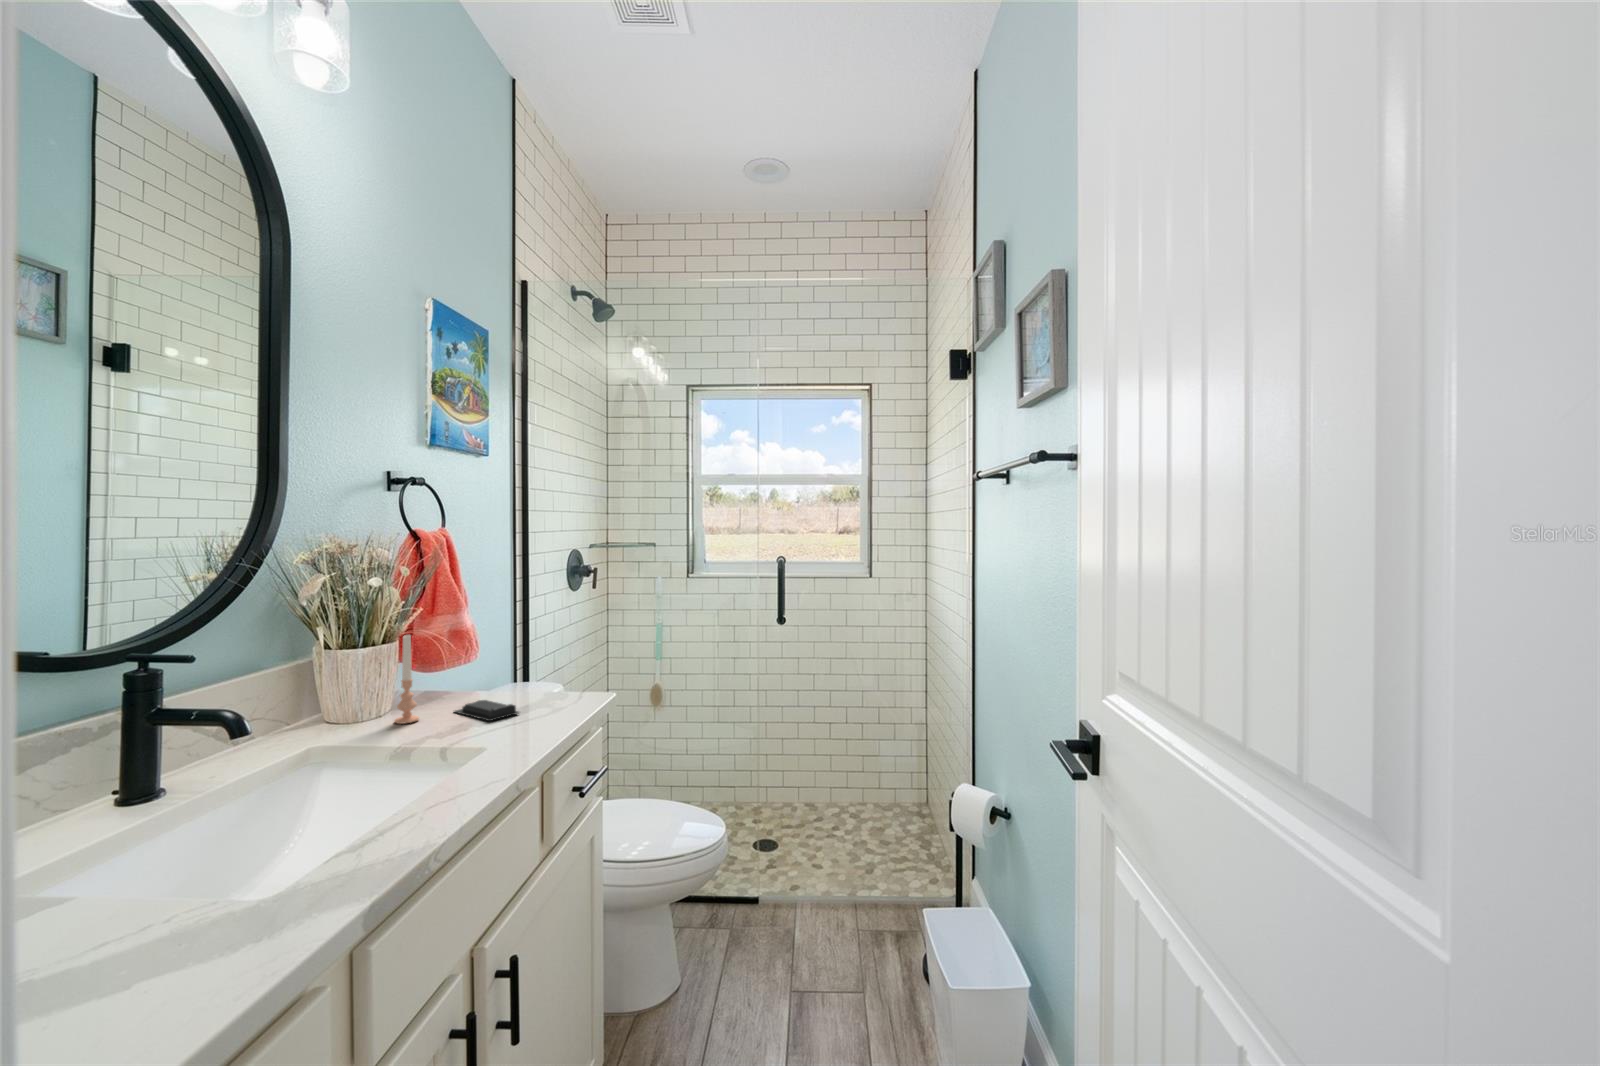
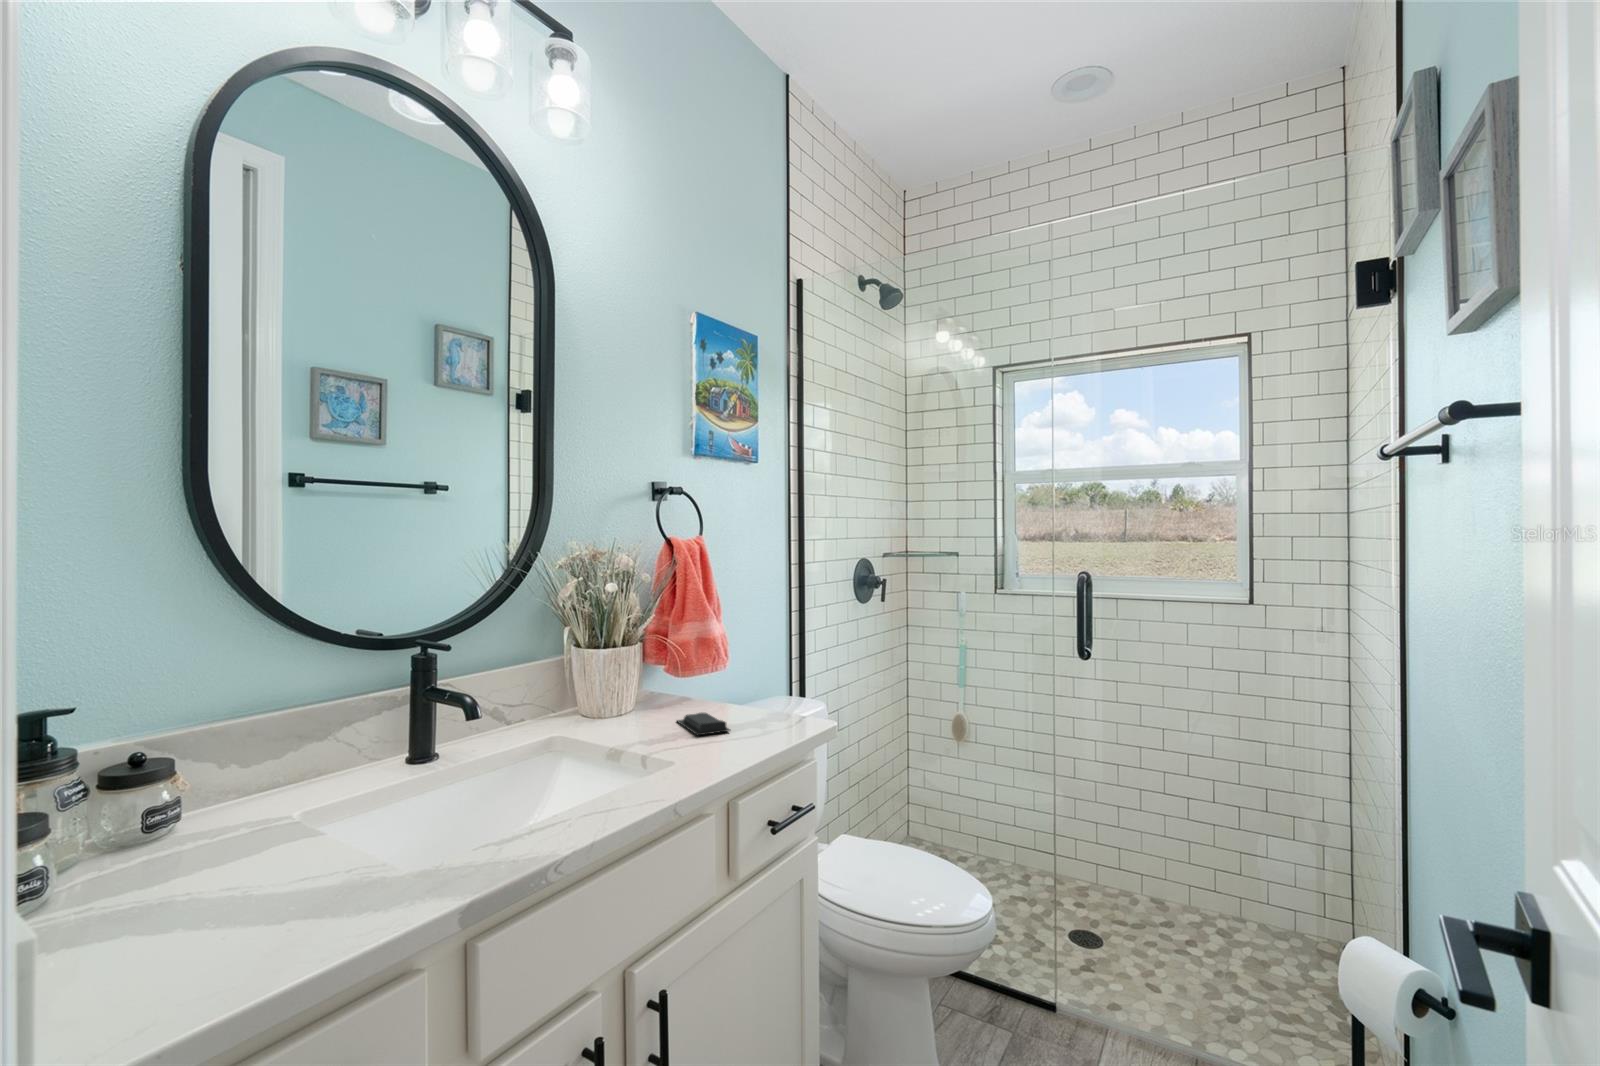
candle: present [395,635,419,724] -> none [622,639,643,727]

